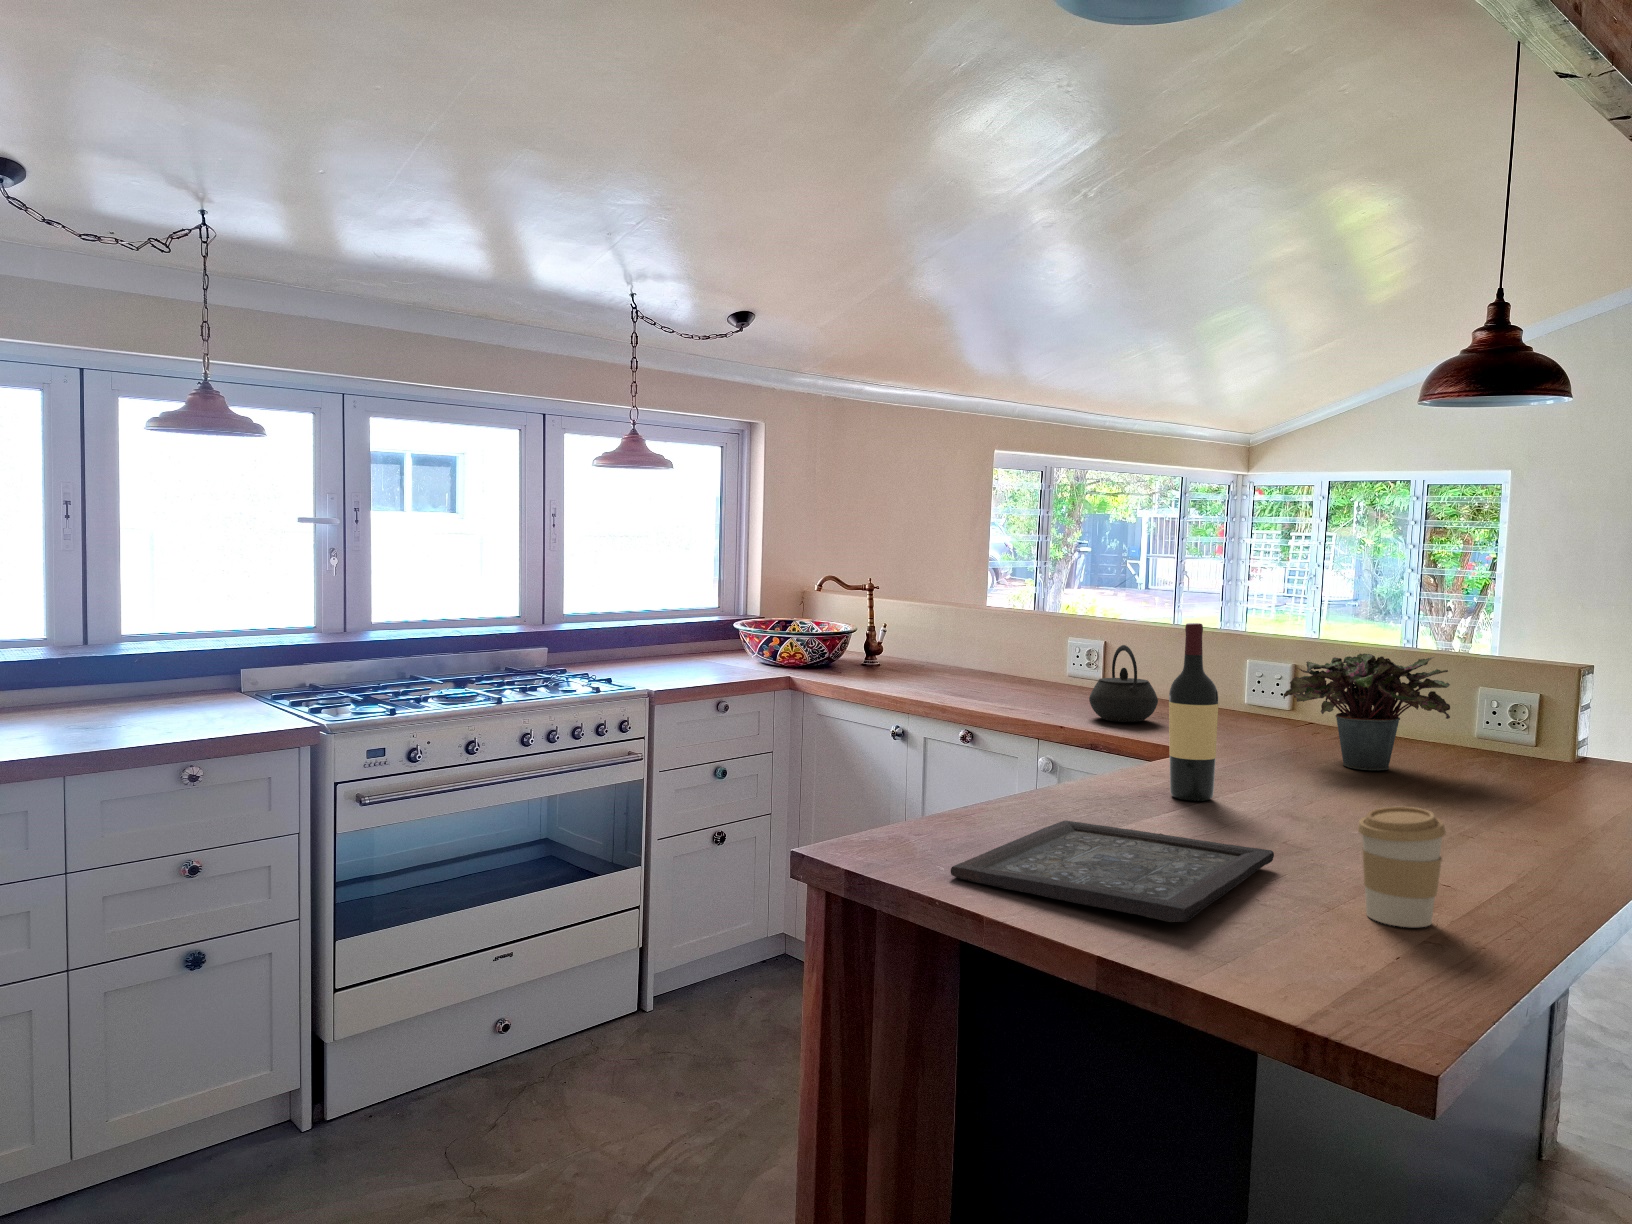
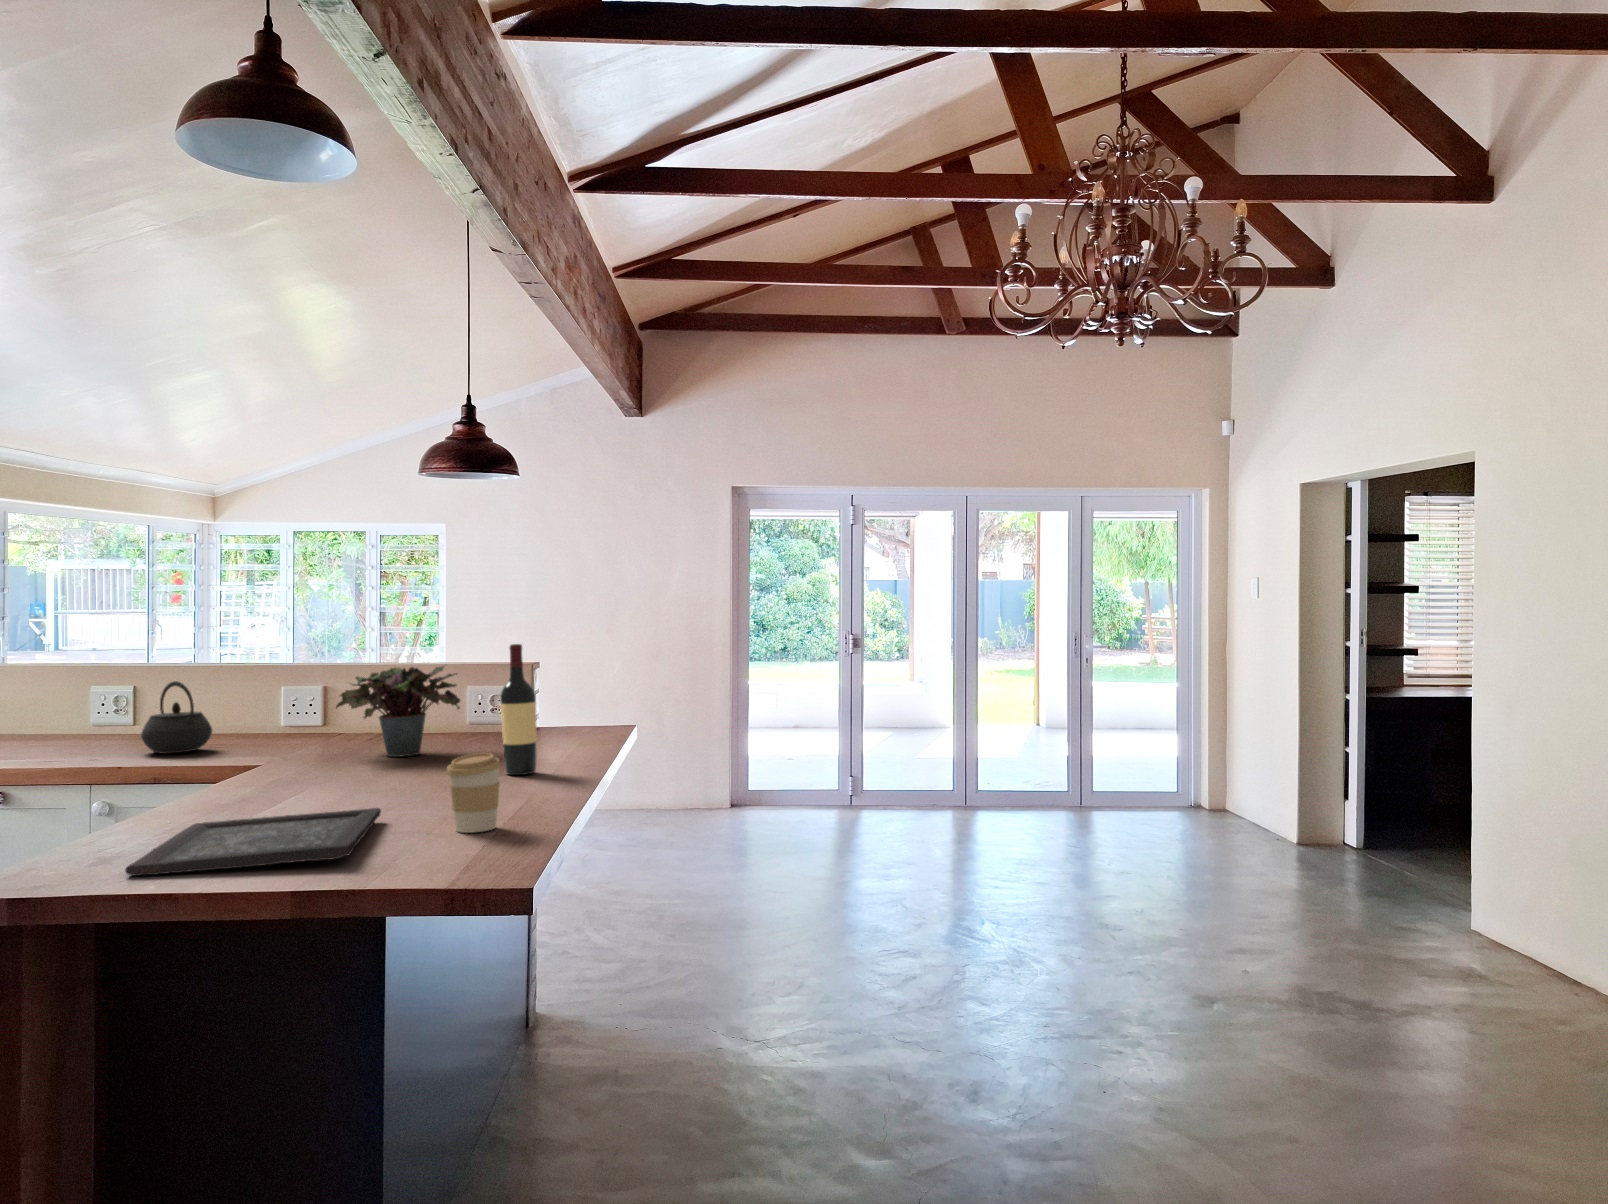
wine bottle: present [1169,623,1218,801] -> present [500,644,537,775]

